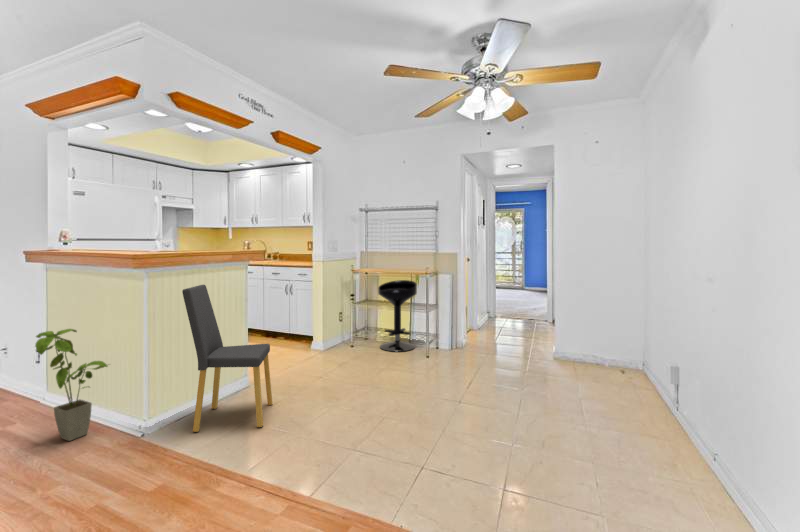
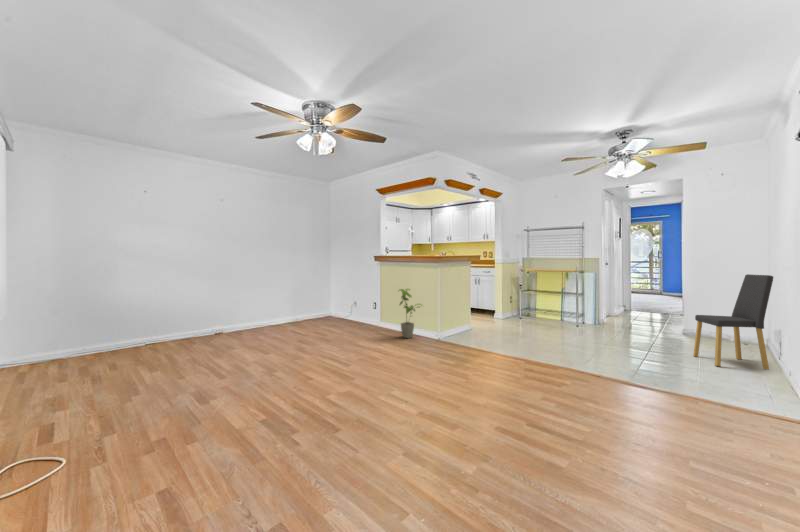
bar stool: present [378,280,417,351] -> none [540,277,568,323]
dining chair: present [182,285,272,432] -> present [693,274,773,369]

